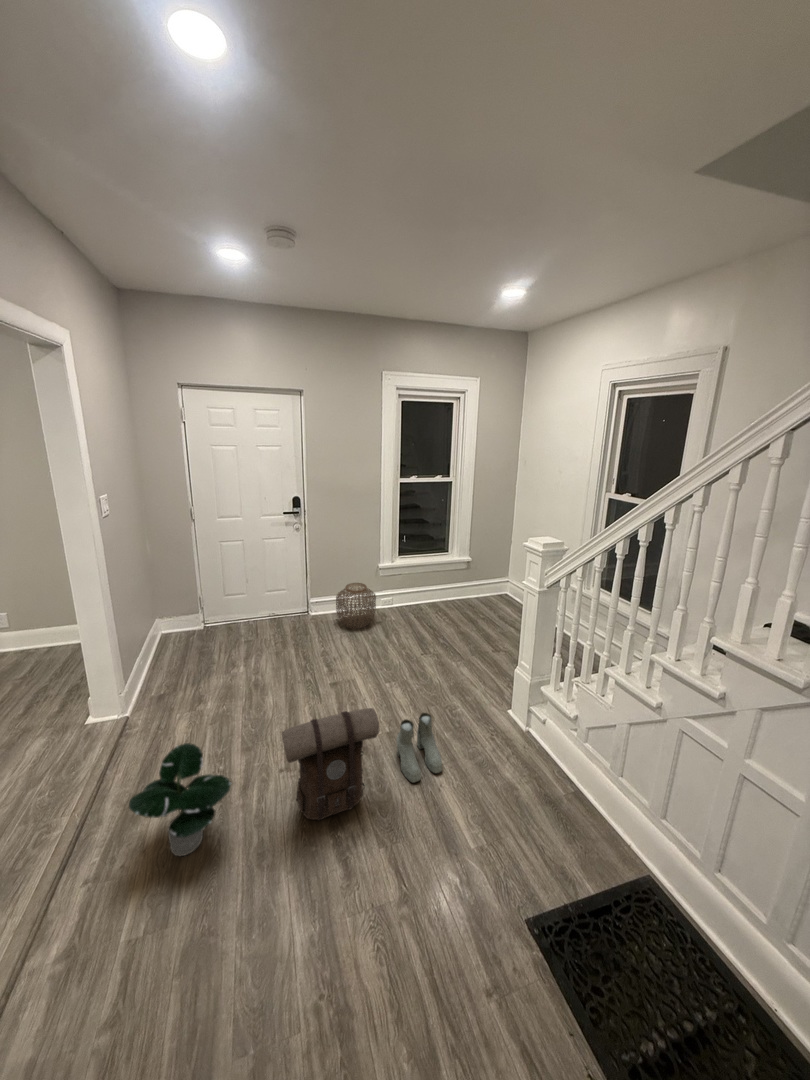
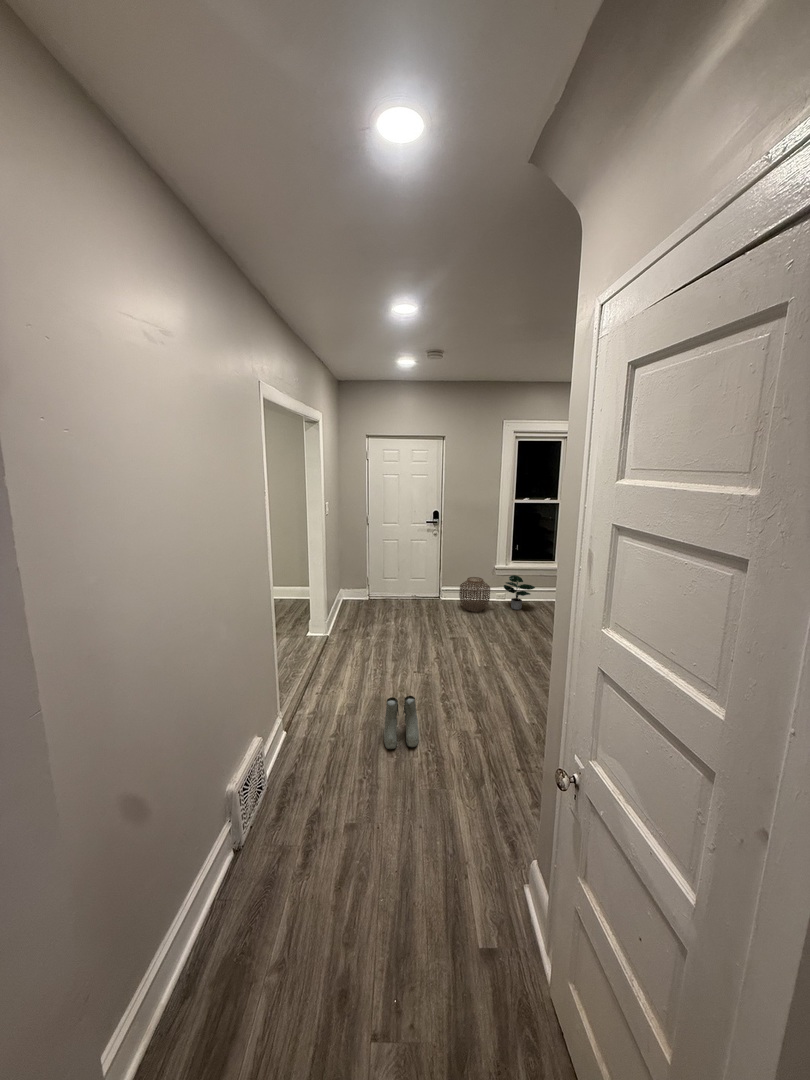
backpack: present [282,708,380,820] -> none [418,629,476,695]
boots: present [396,713,442,783] -> present [384,696,419,749]
potted plant: present [129,743,231,856] -> present [504,575,535,610]

